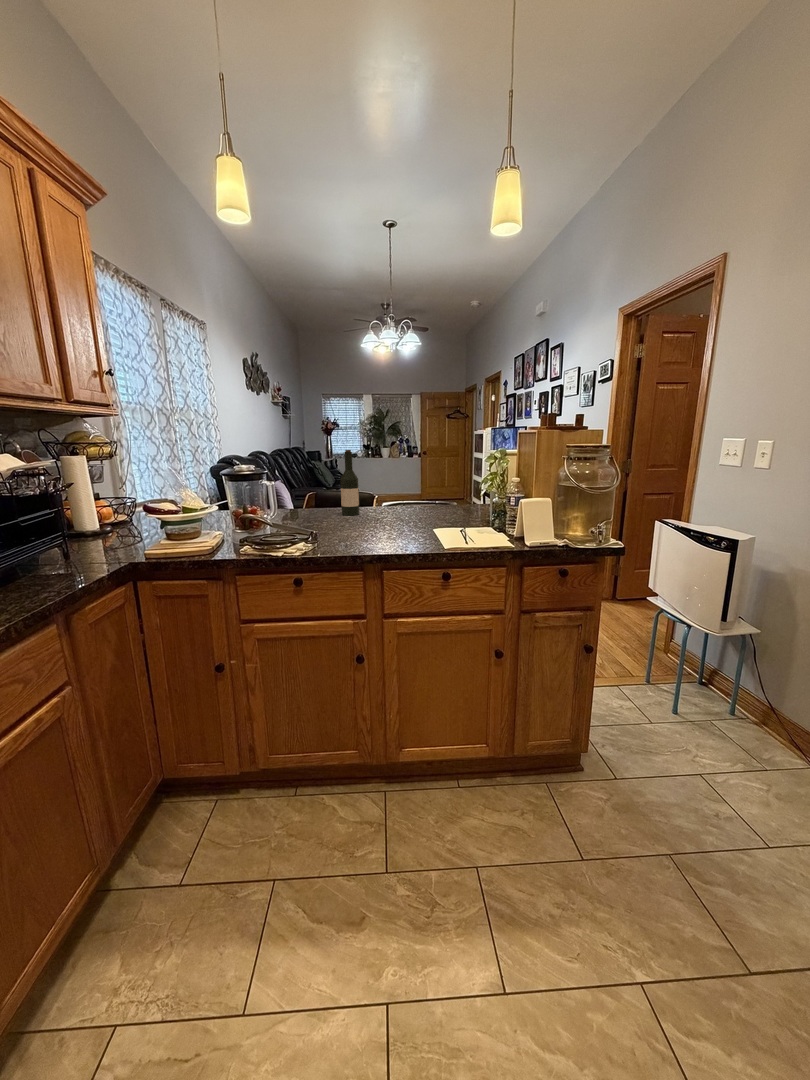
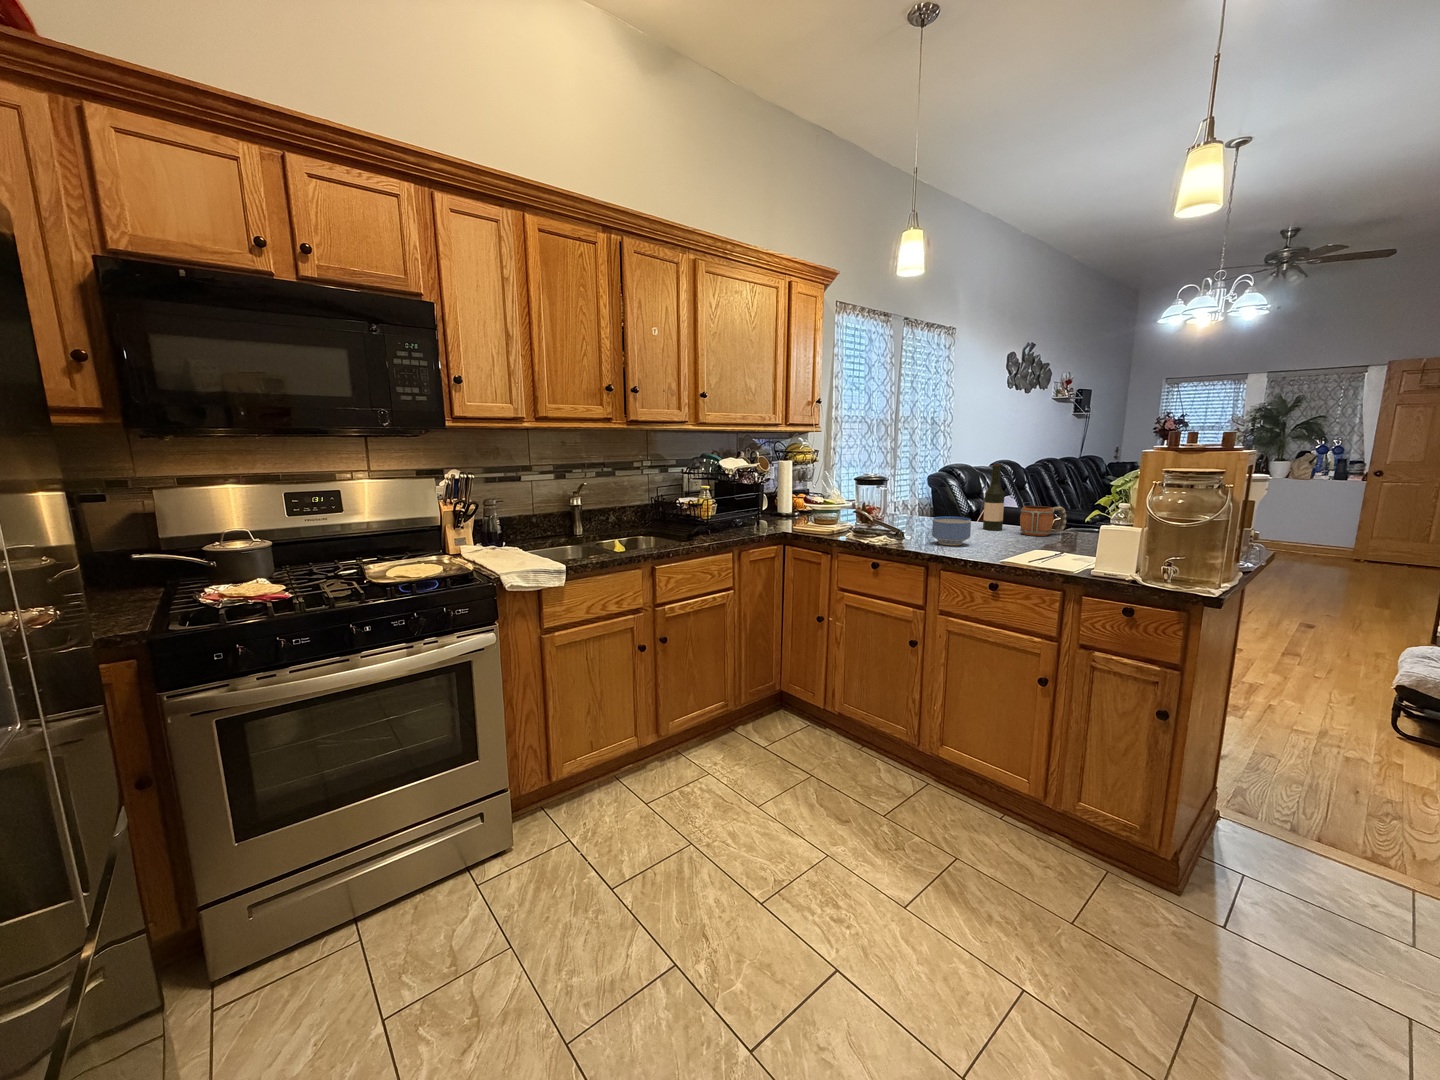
mug: none [378,486,408,516] -> present [1020,506,1066,536]
bowl: none [344,507,384,540] -> present [932,516,971,546]

